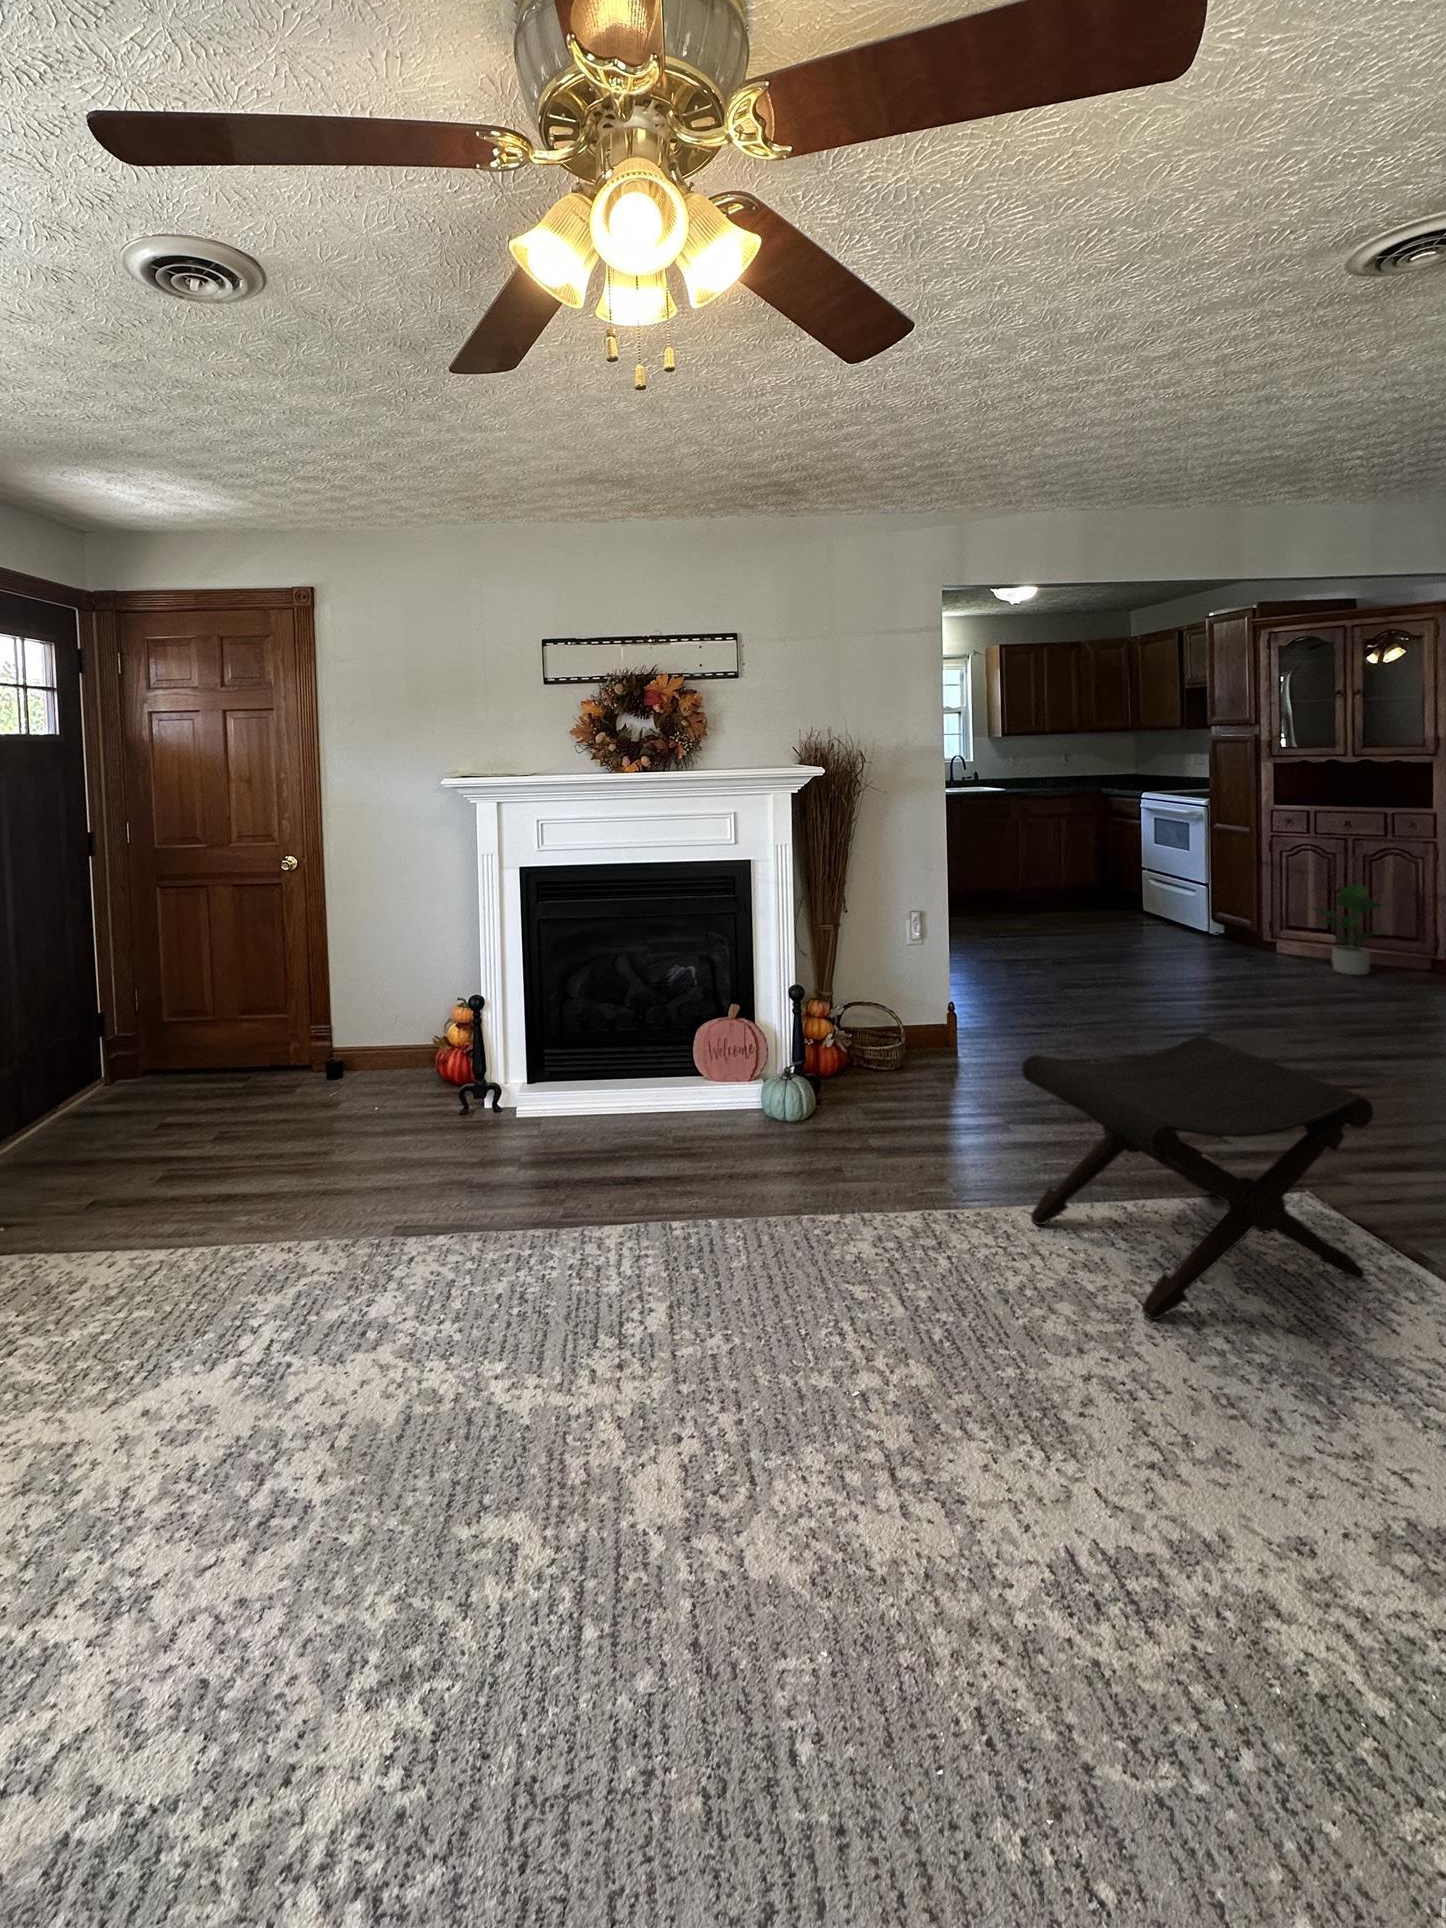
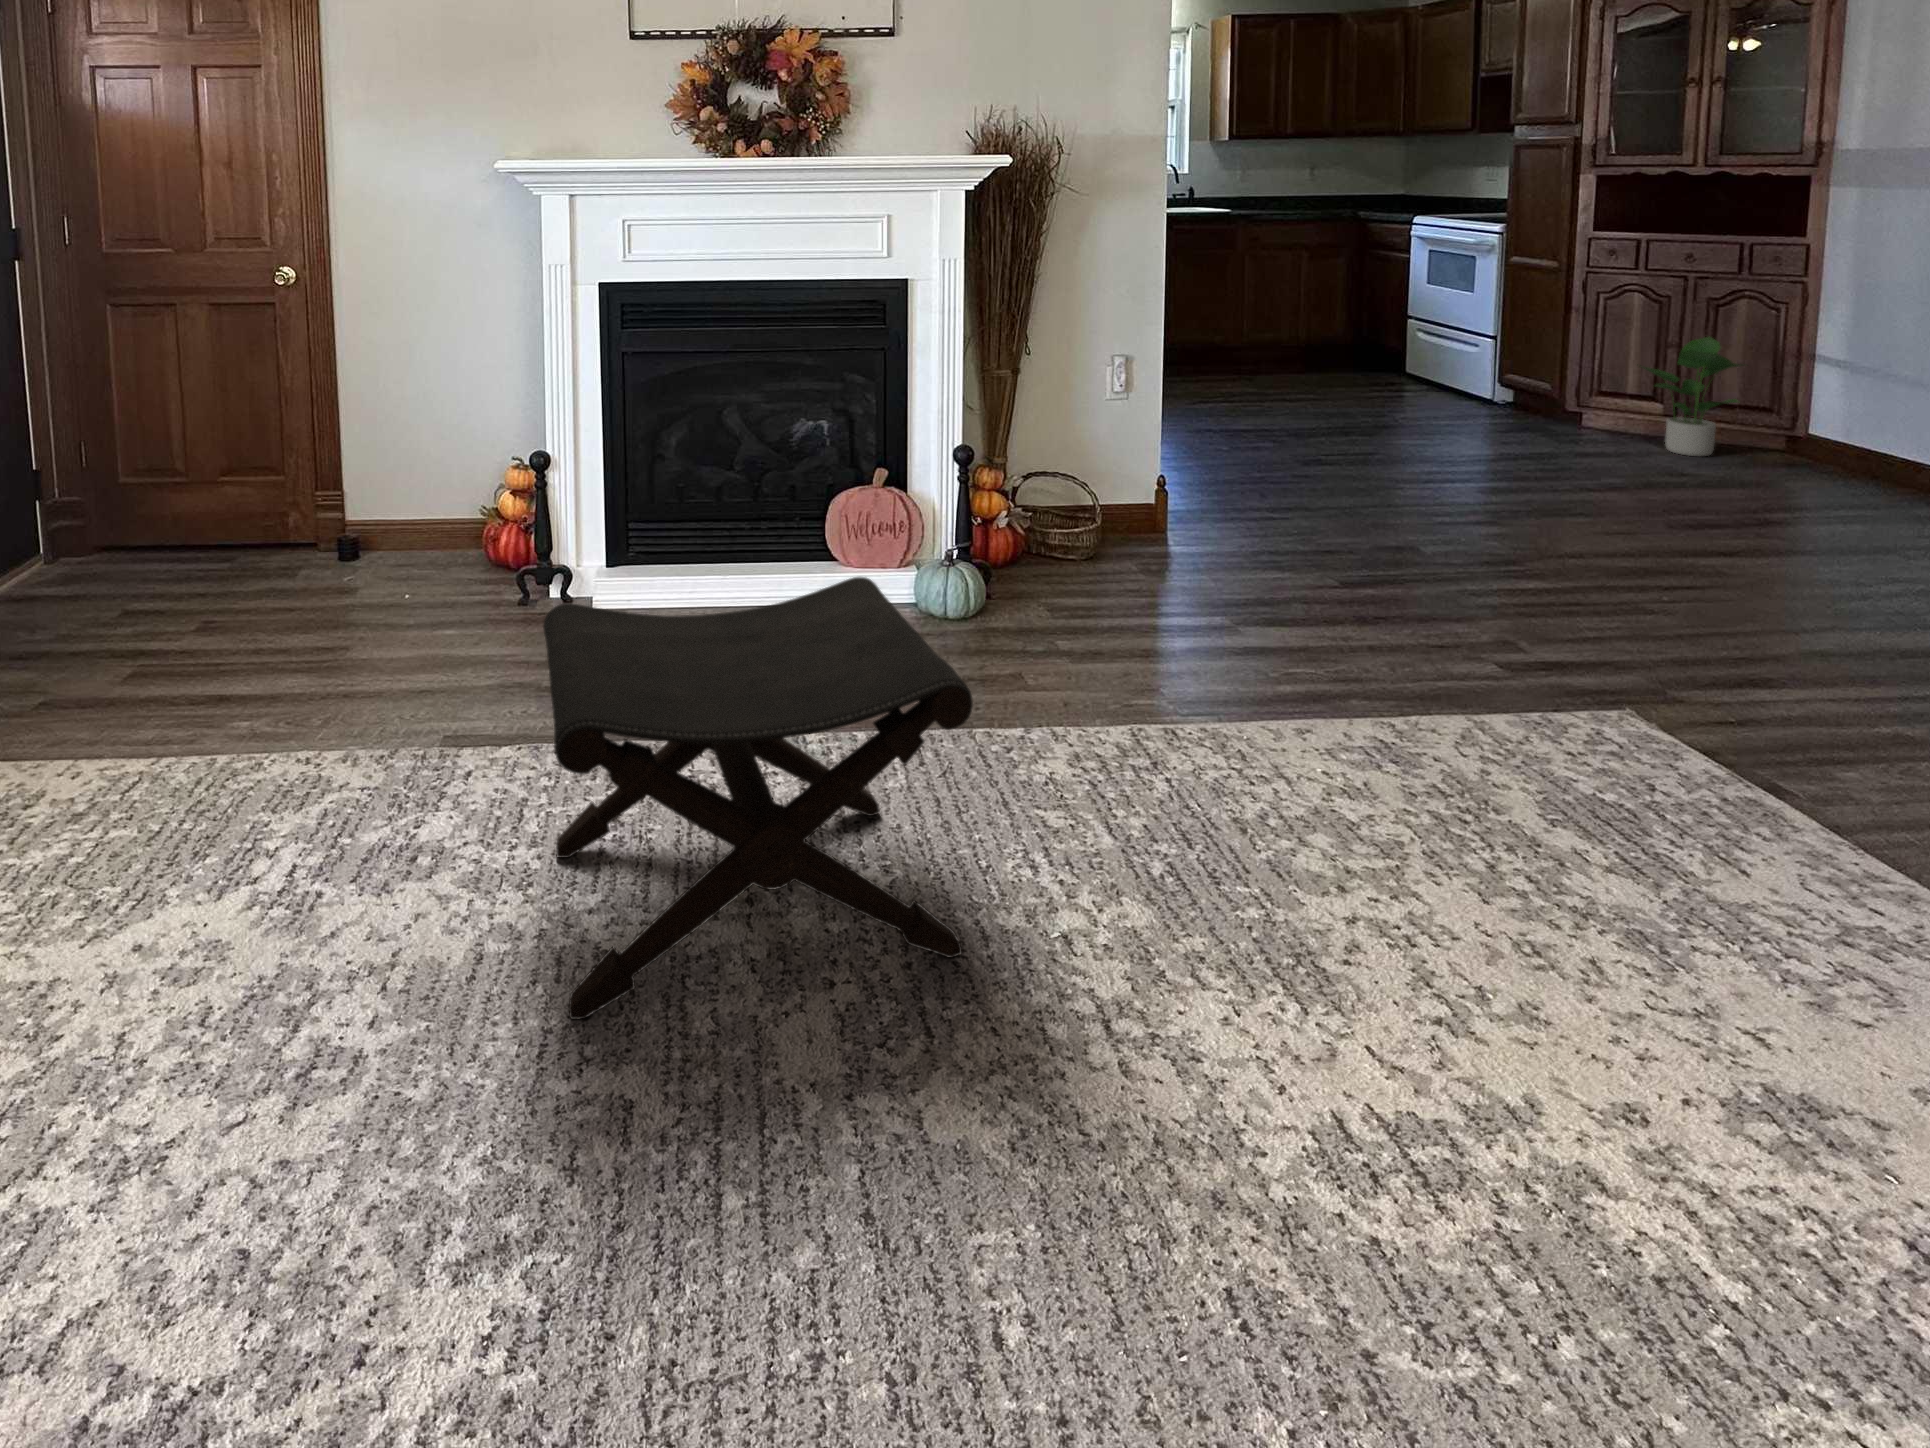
footstool: present [1022,1036,1374,1319] -> present [543,577,973,1019]

